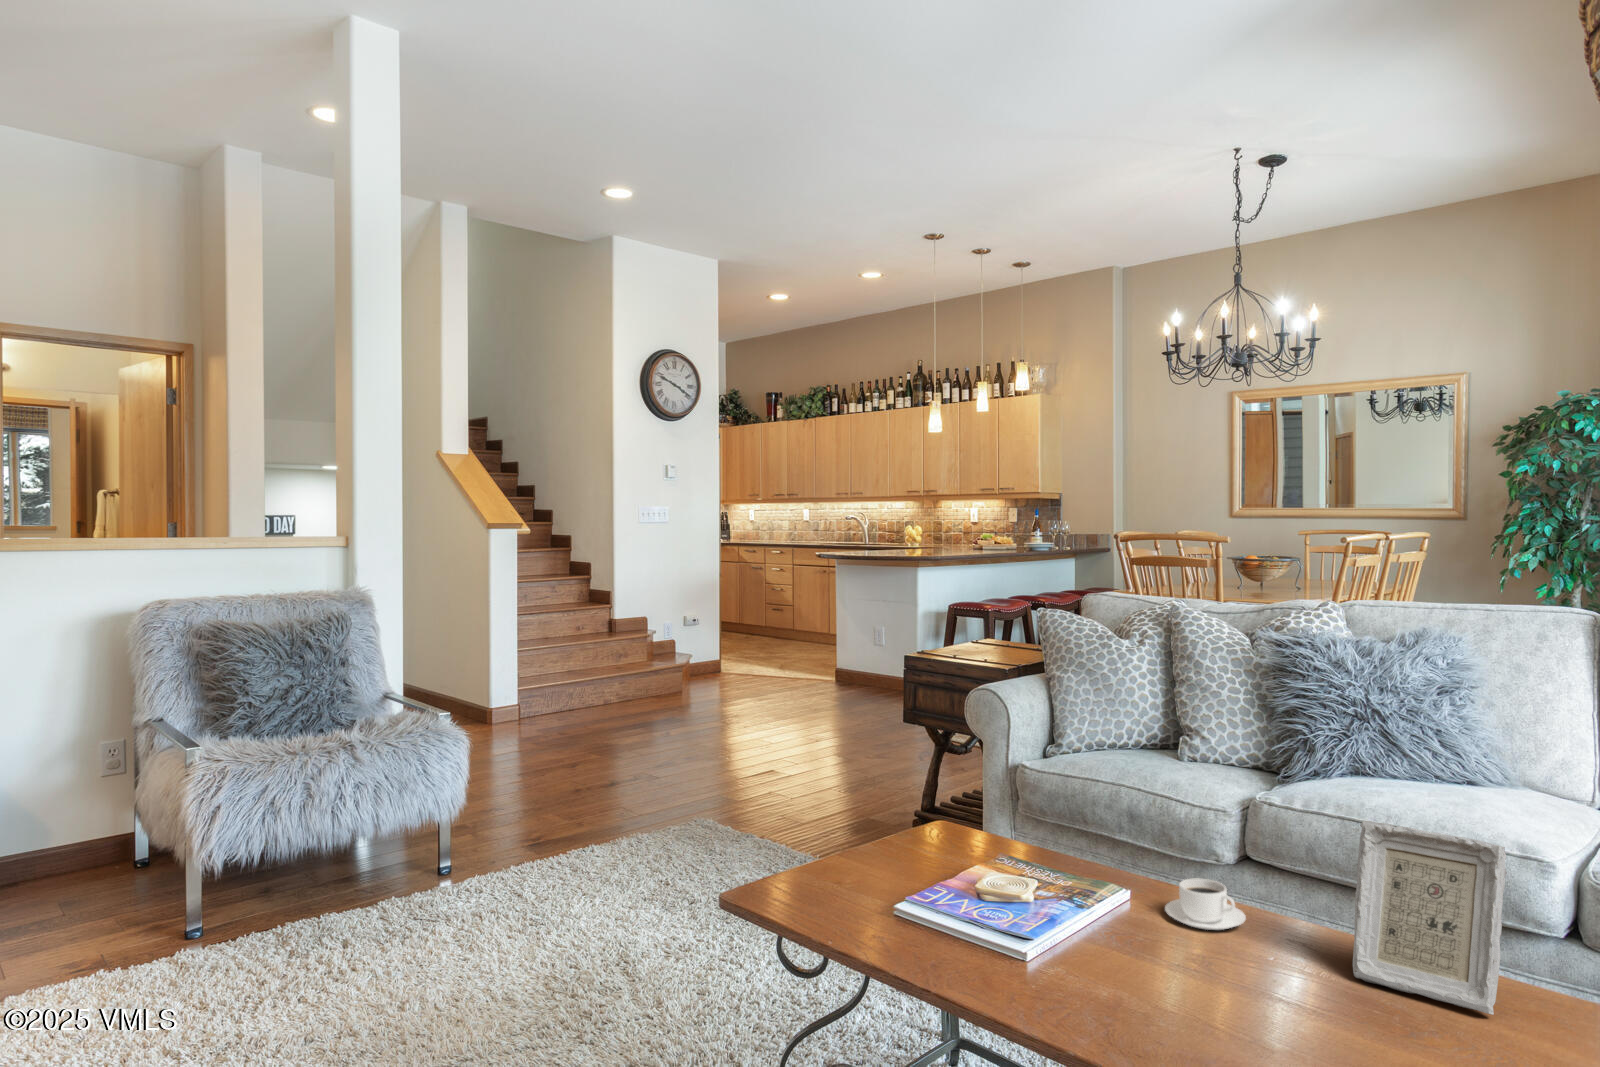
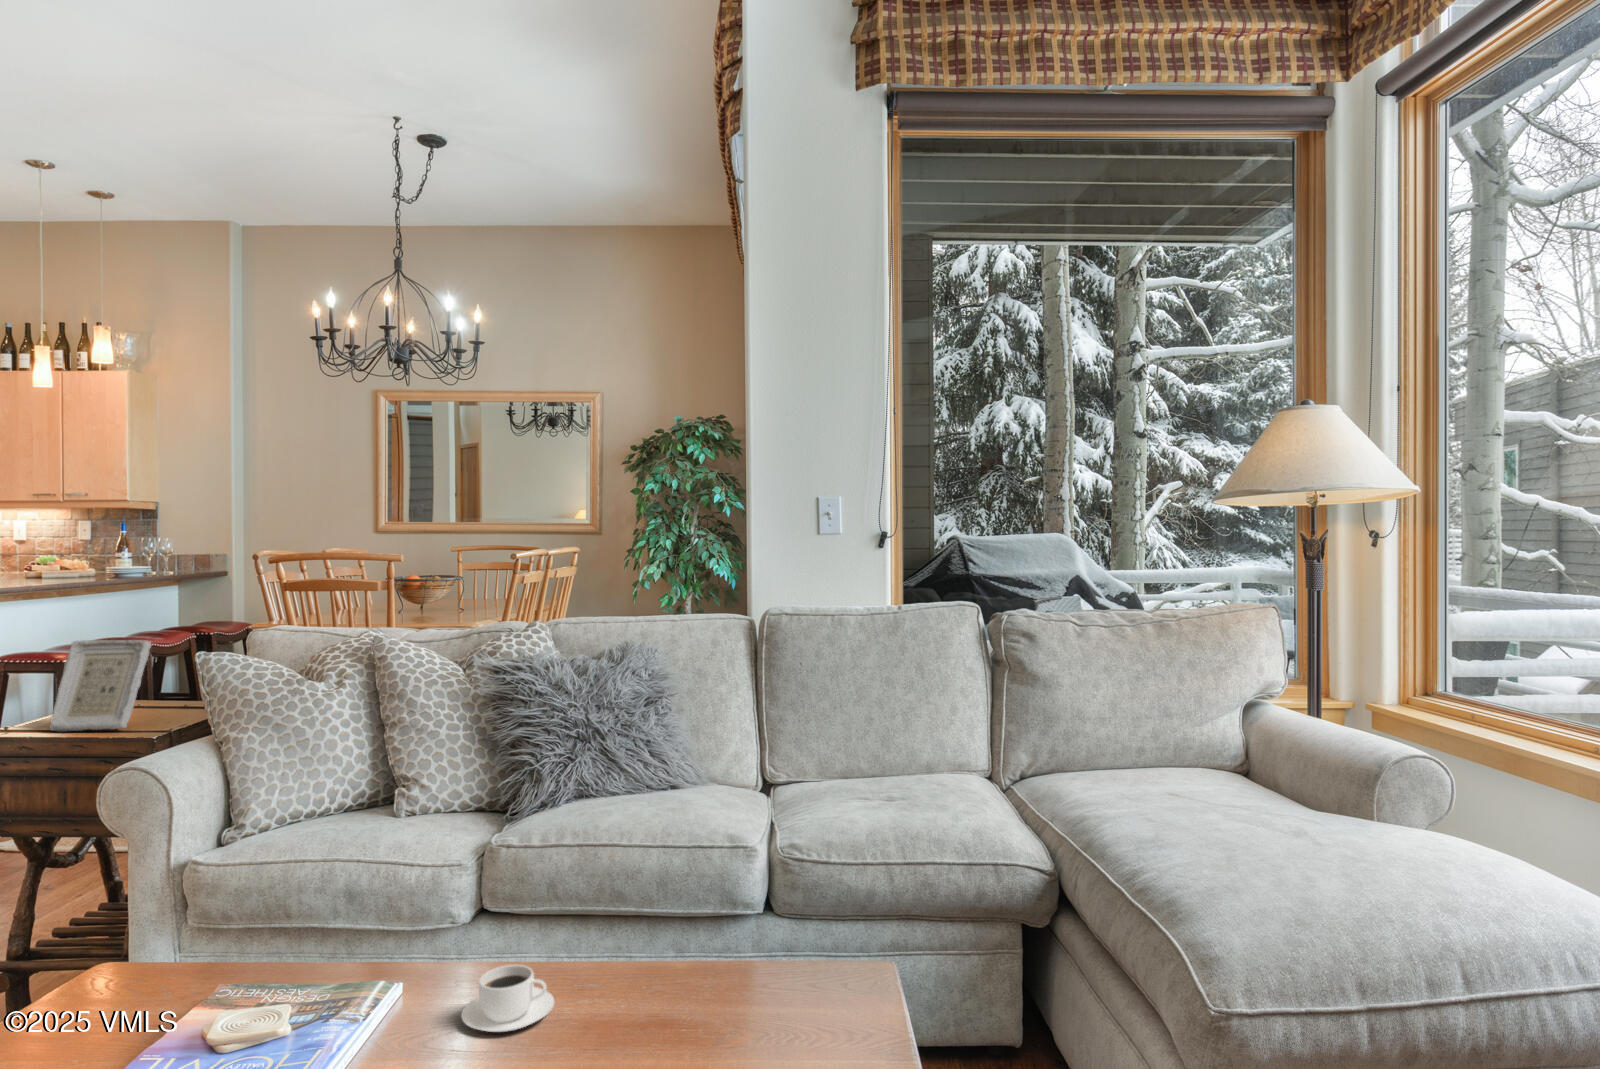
picture frame: present [1353,821,1507,1015] -> present [49,640,151,732]

